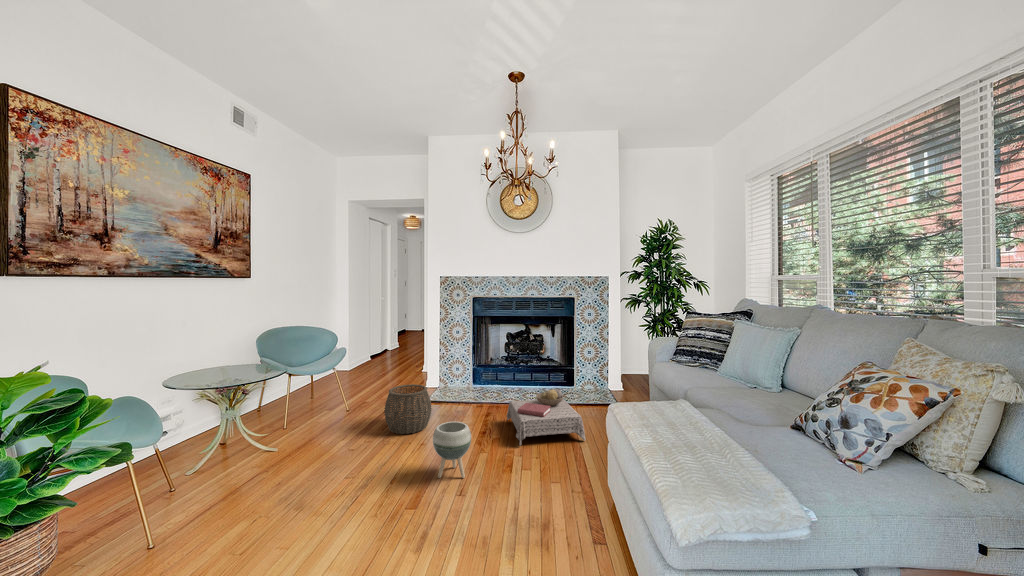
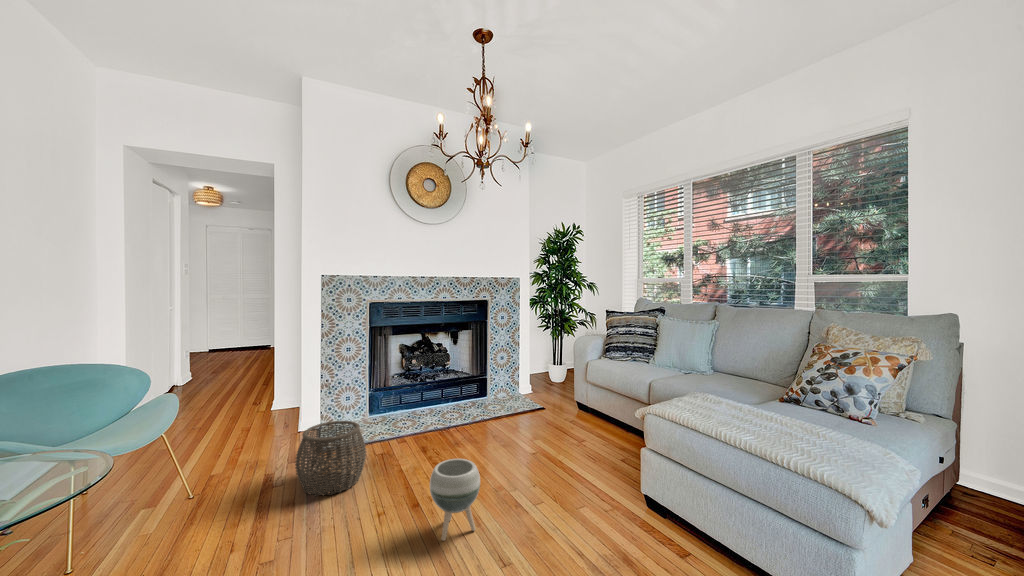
ottoman: present [507,389,585,446] -> none [456,400,556,474]

